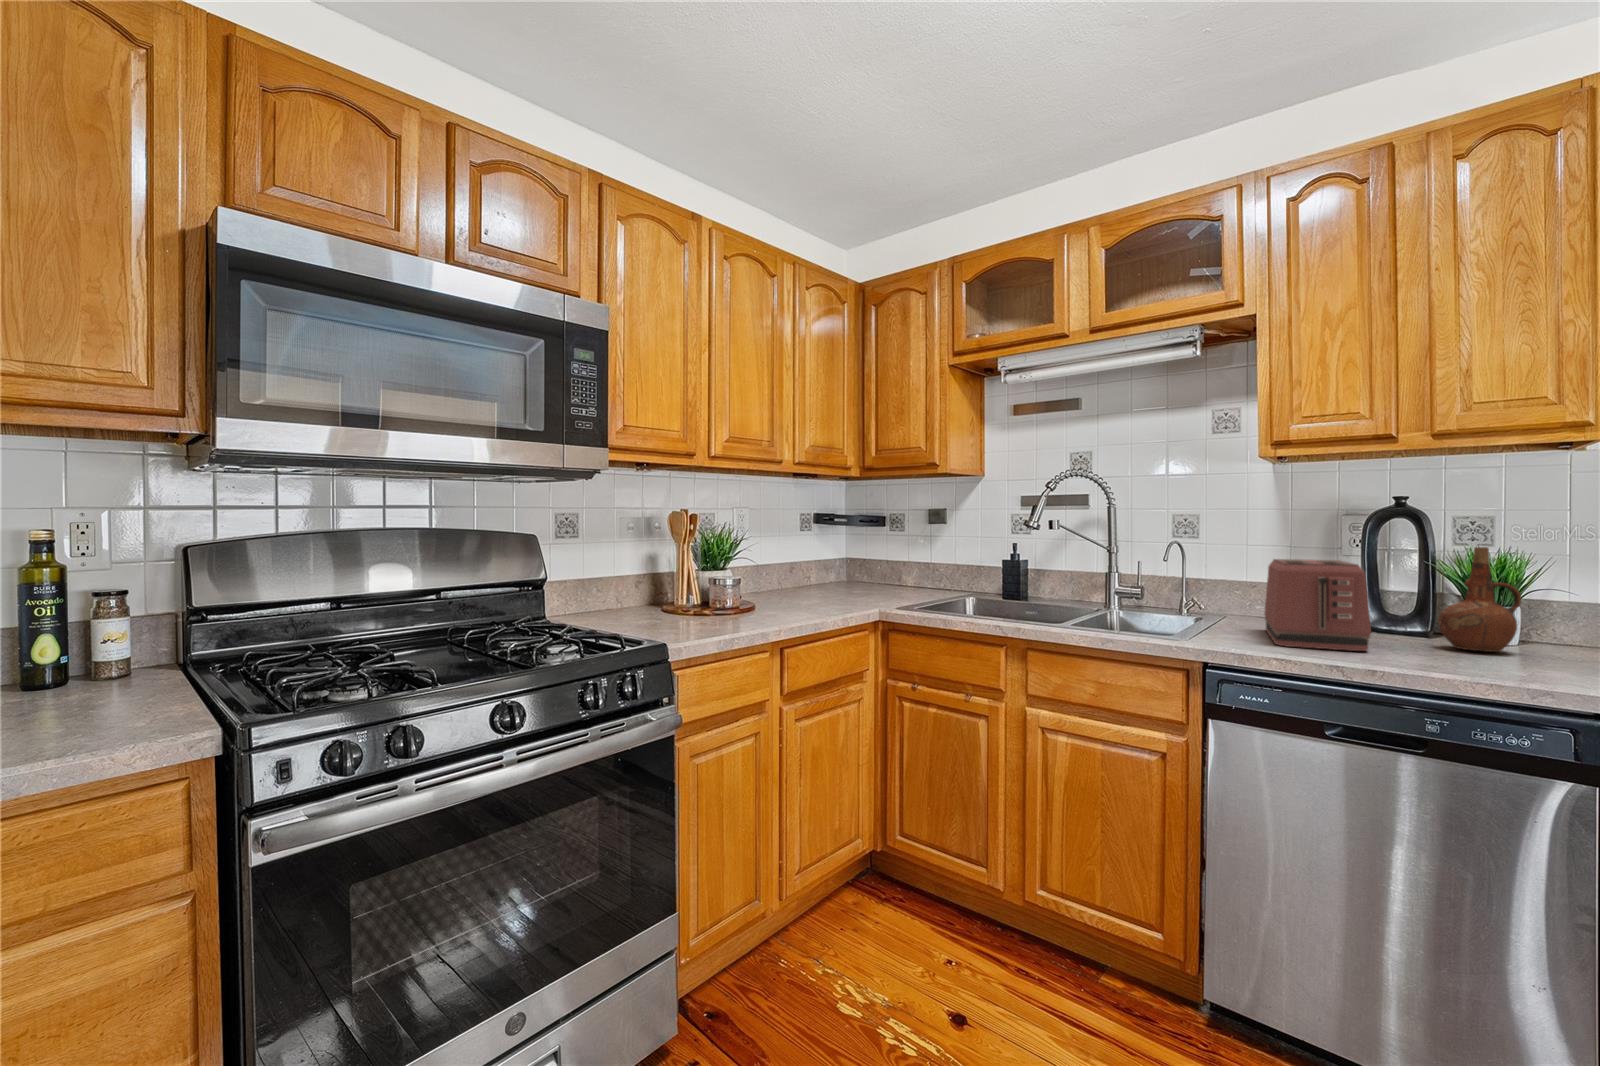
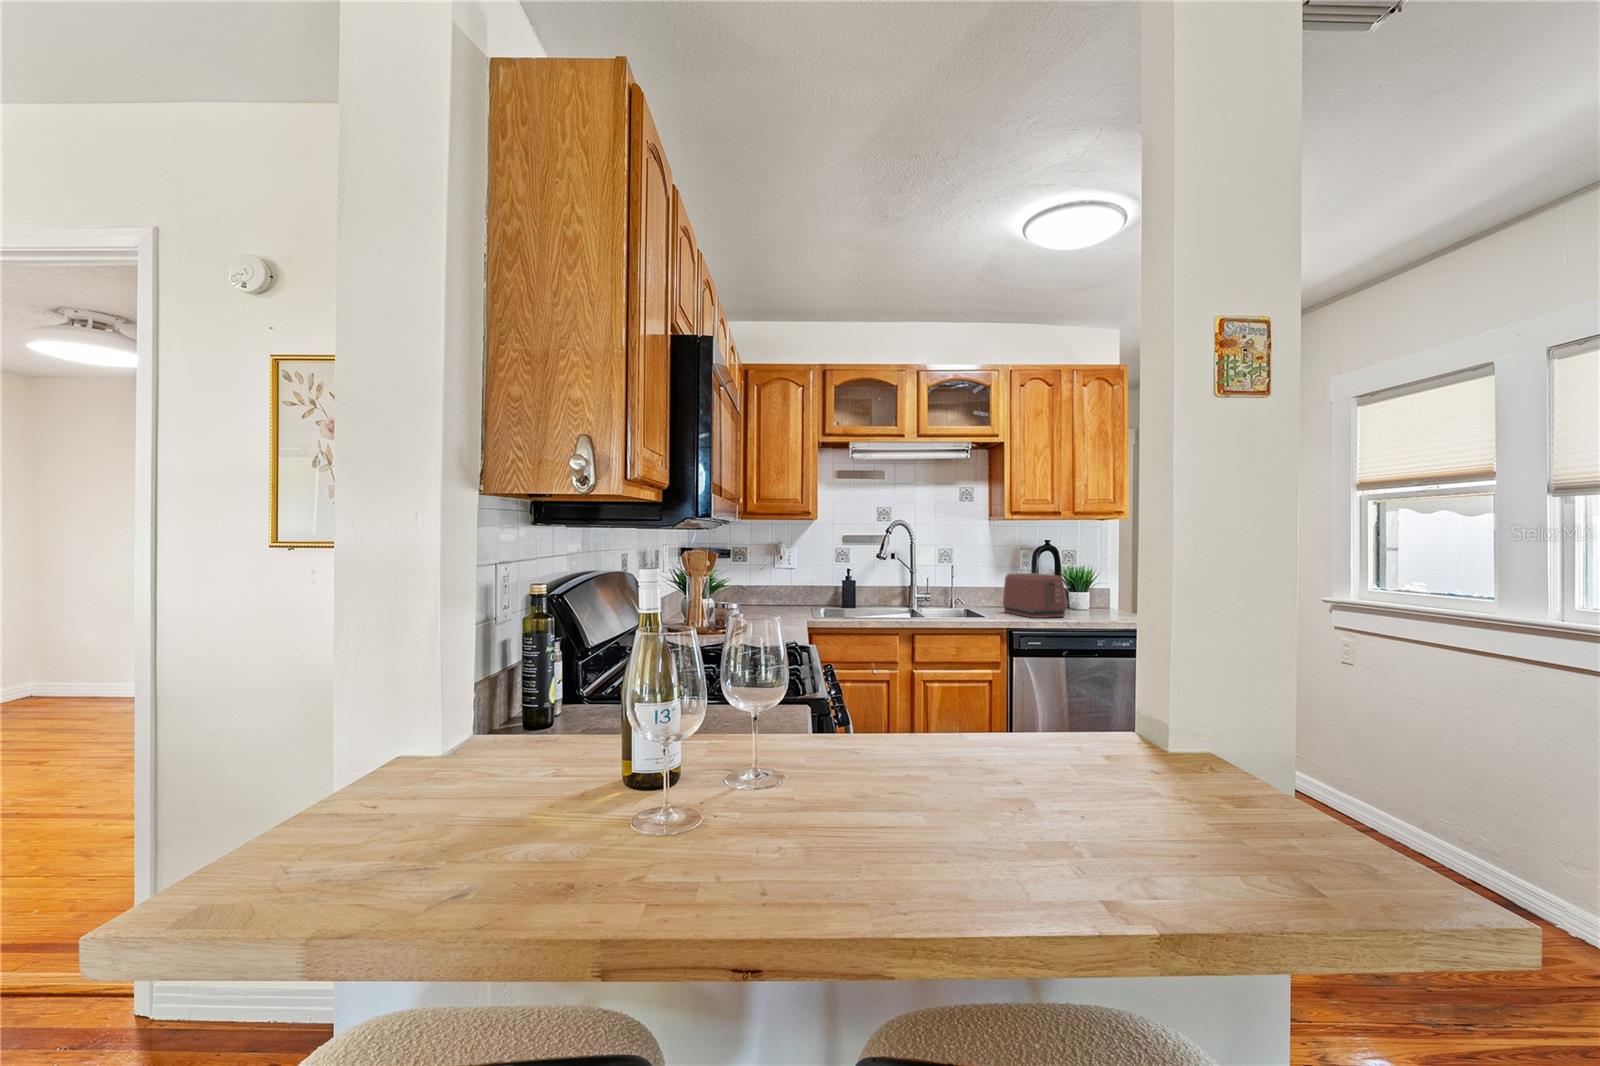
ceramic pitcher: present [1438,547,1521,652] -> none [1074,566,1103,613]

